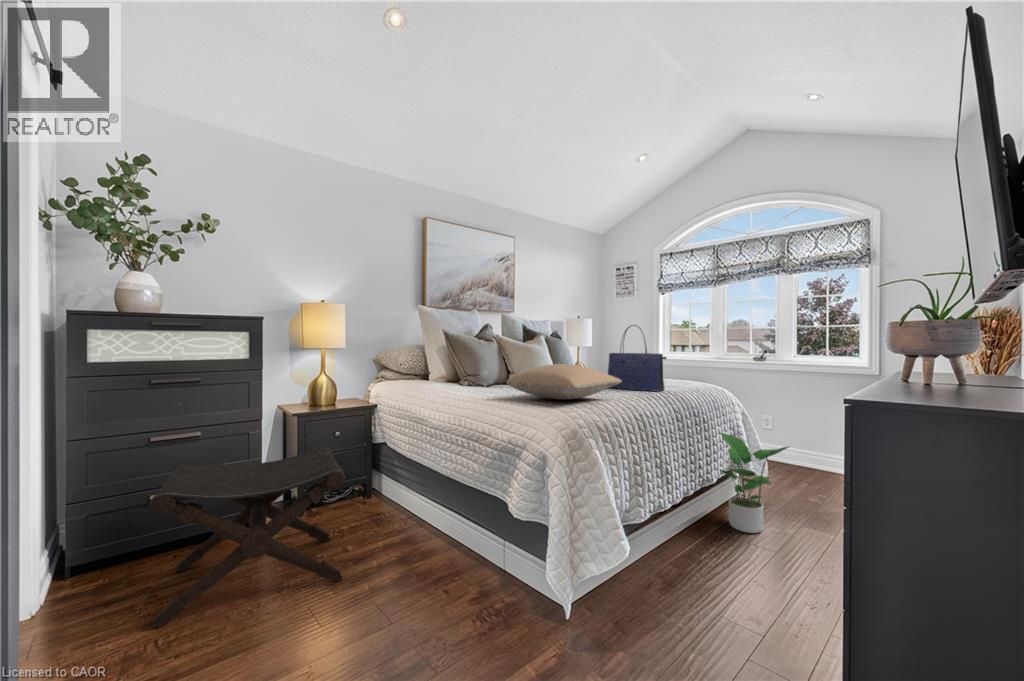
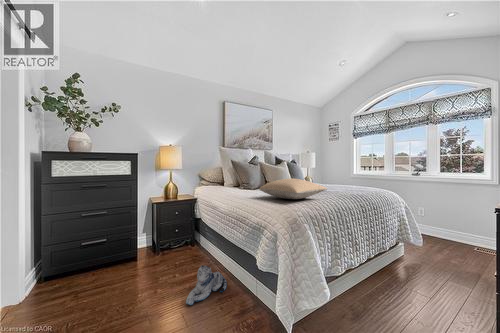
tote bag: present [608,325,666,392] -> none [320,156,356,195]
potted plant: present [720,433,789,533] -> none [387,220,438,282]
footstool: present [149,447,345,627] -> none [68,221,171,315]
plush toy: none [378,522,448,593] -> present [186,265,227,305]

